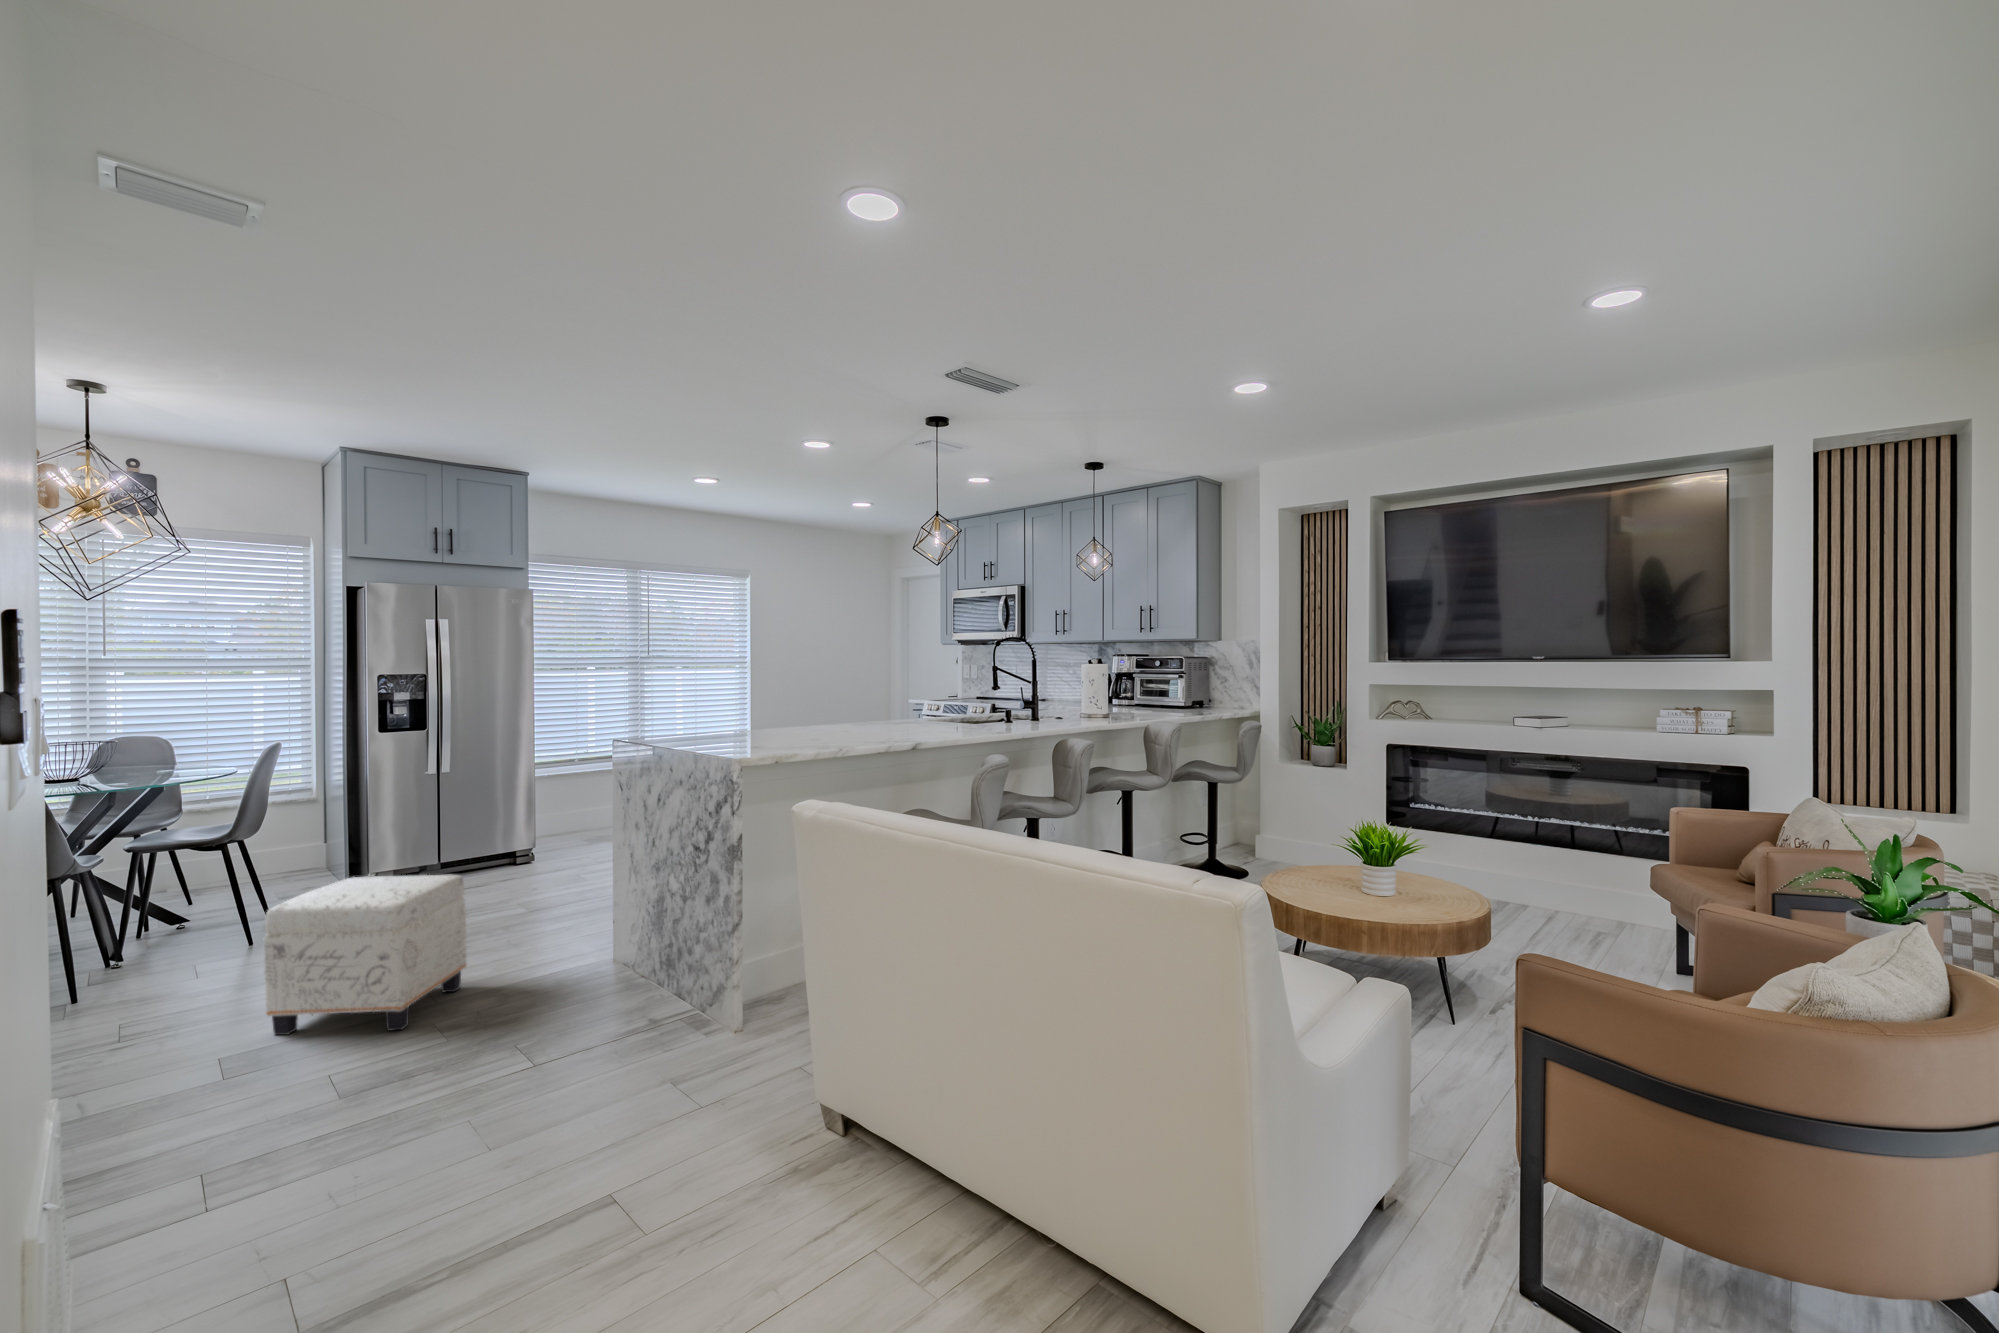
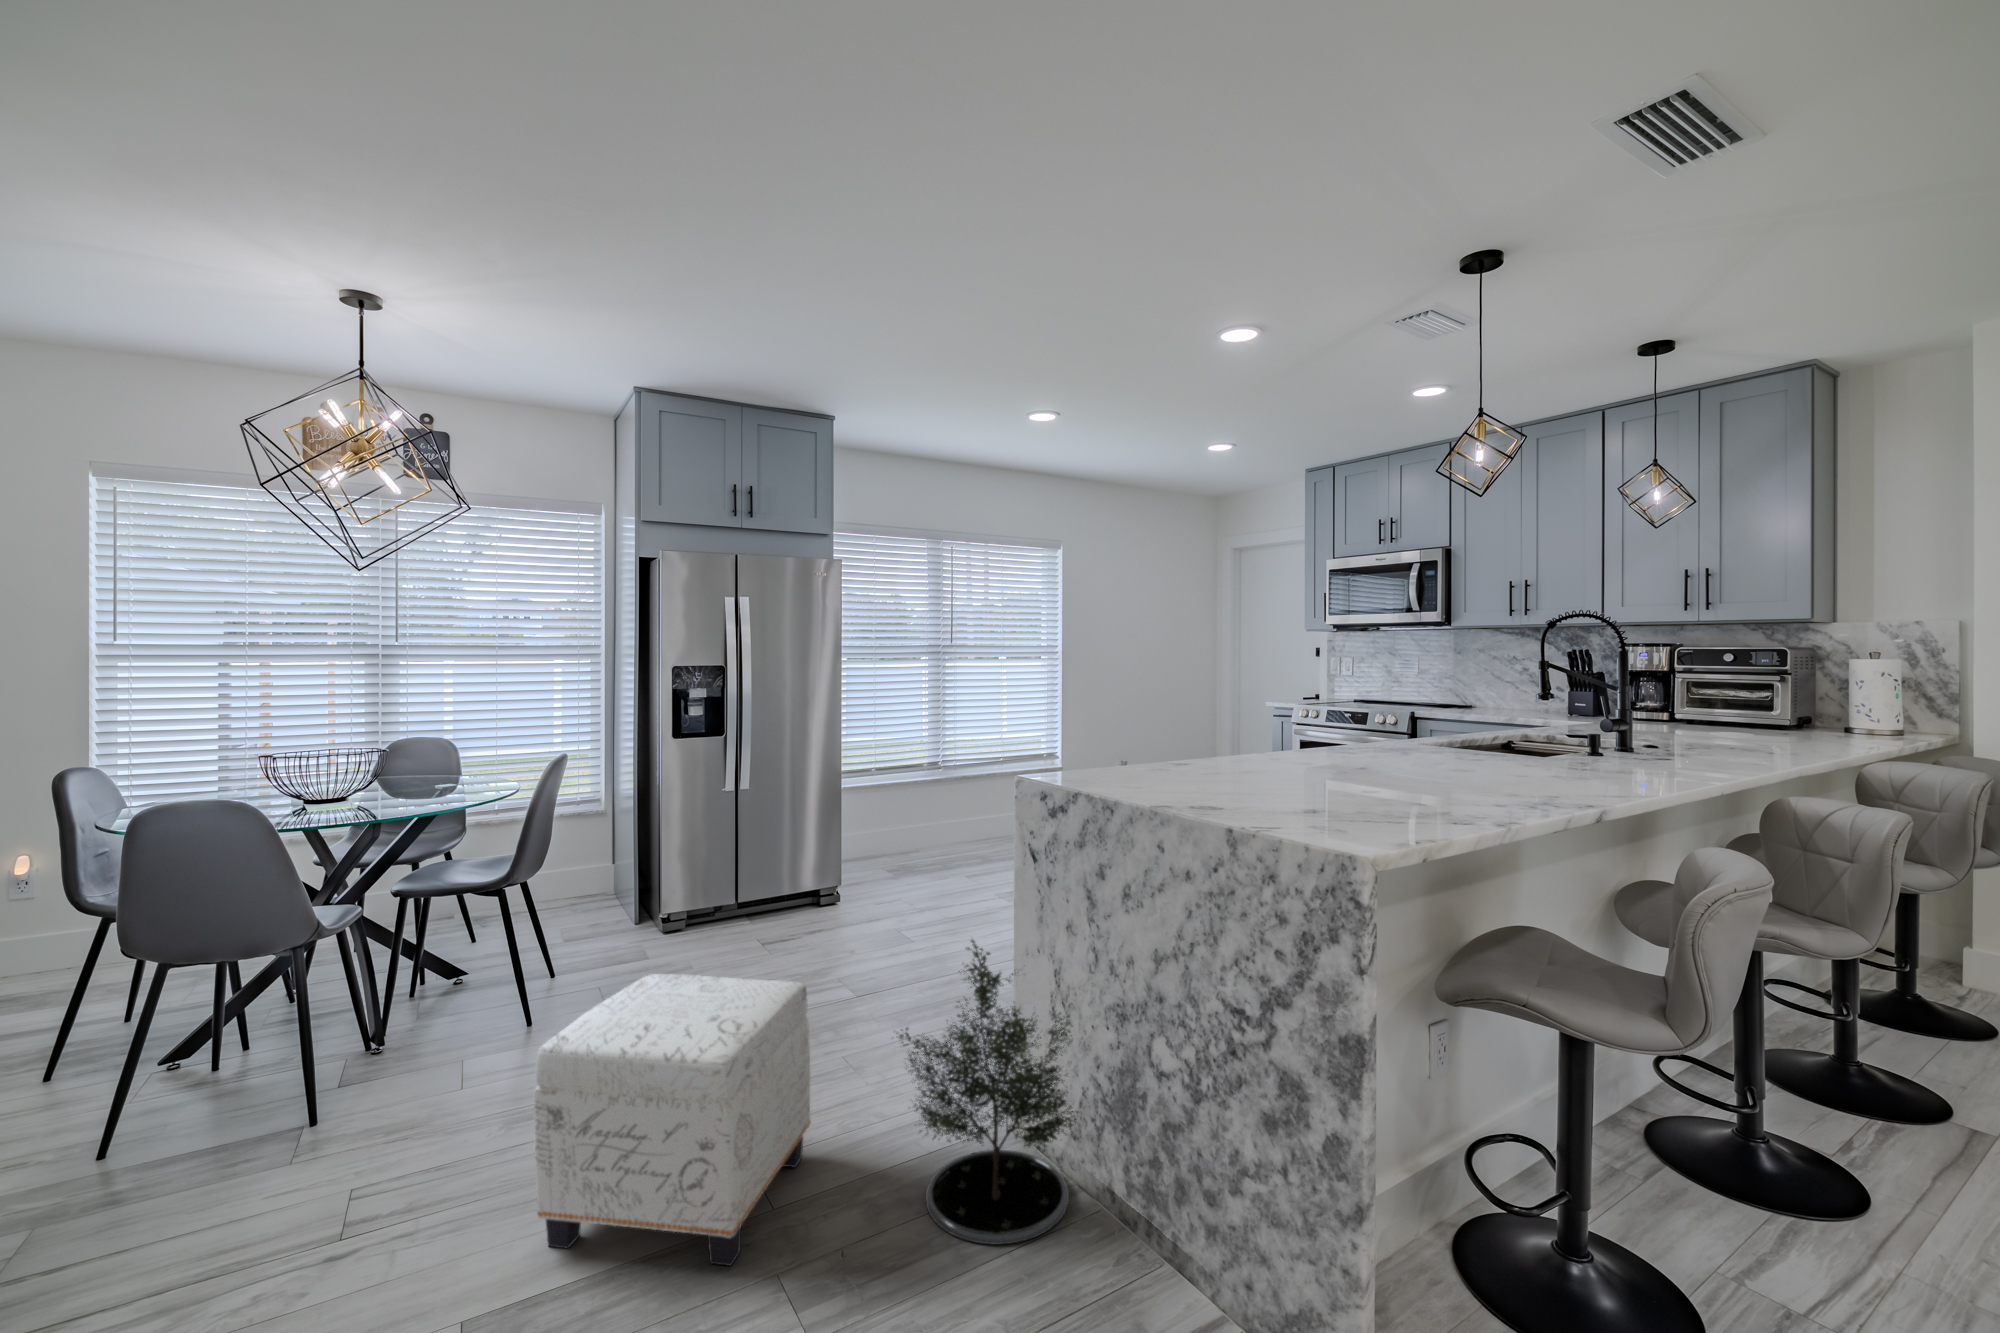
potted tree: none [514,835,636,1009] -> present [899,940,1076,1244]

